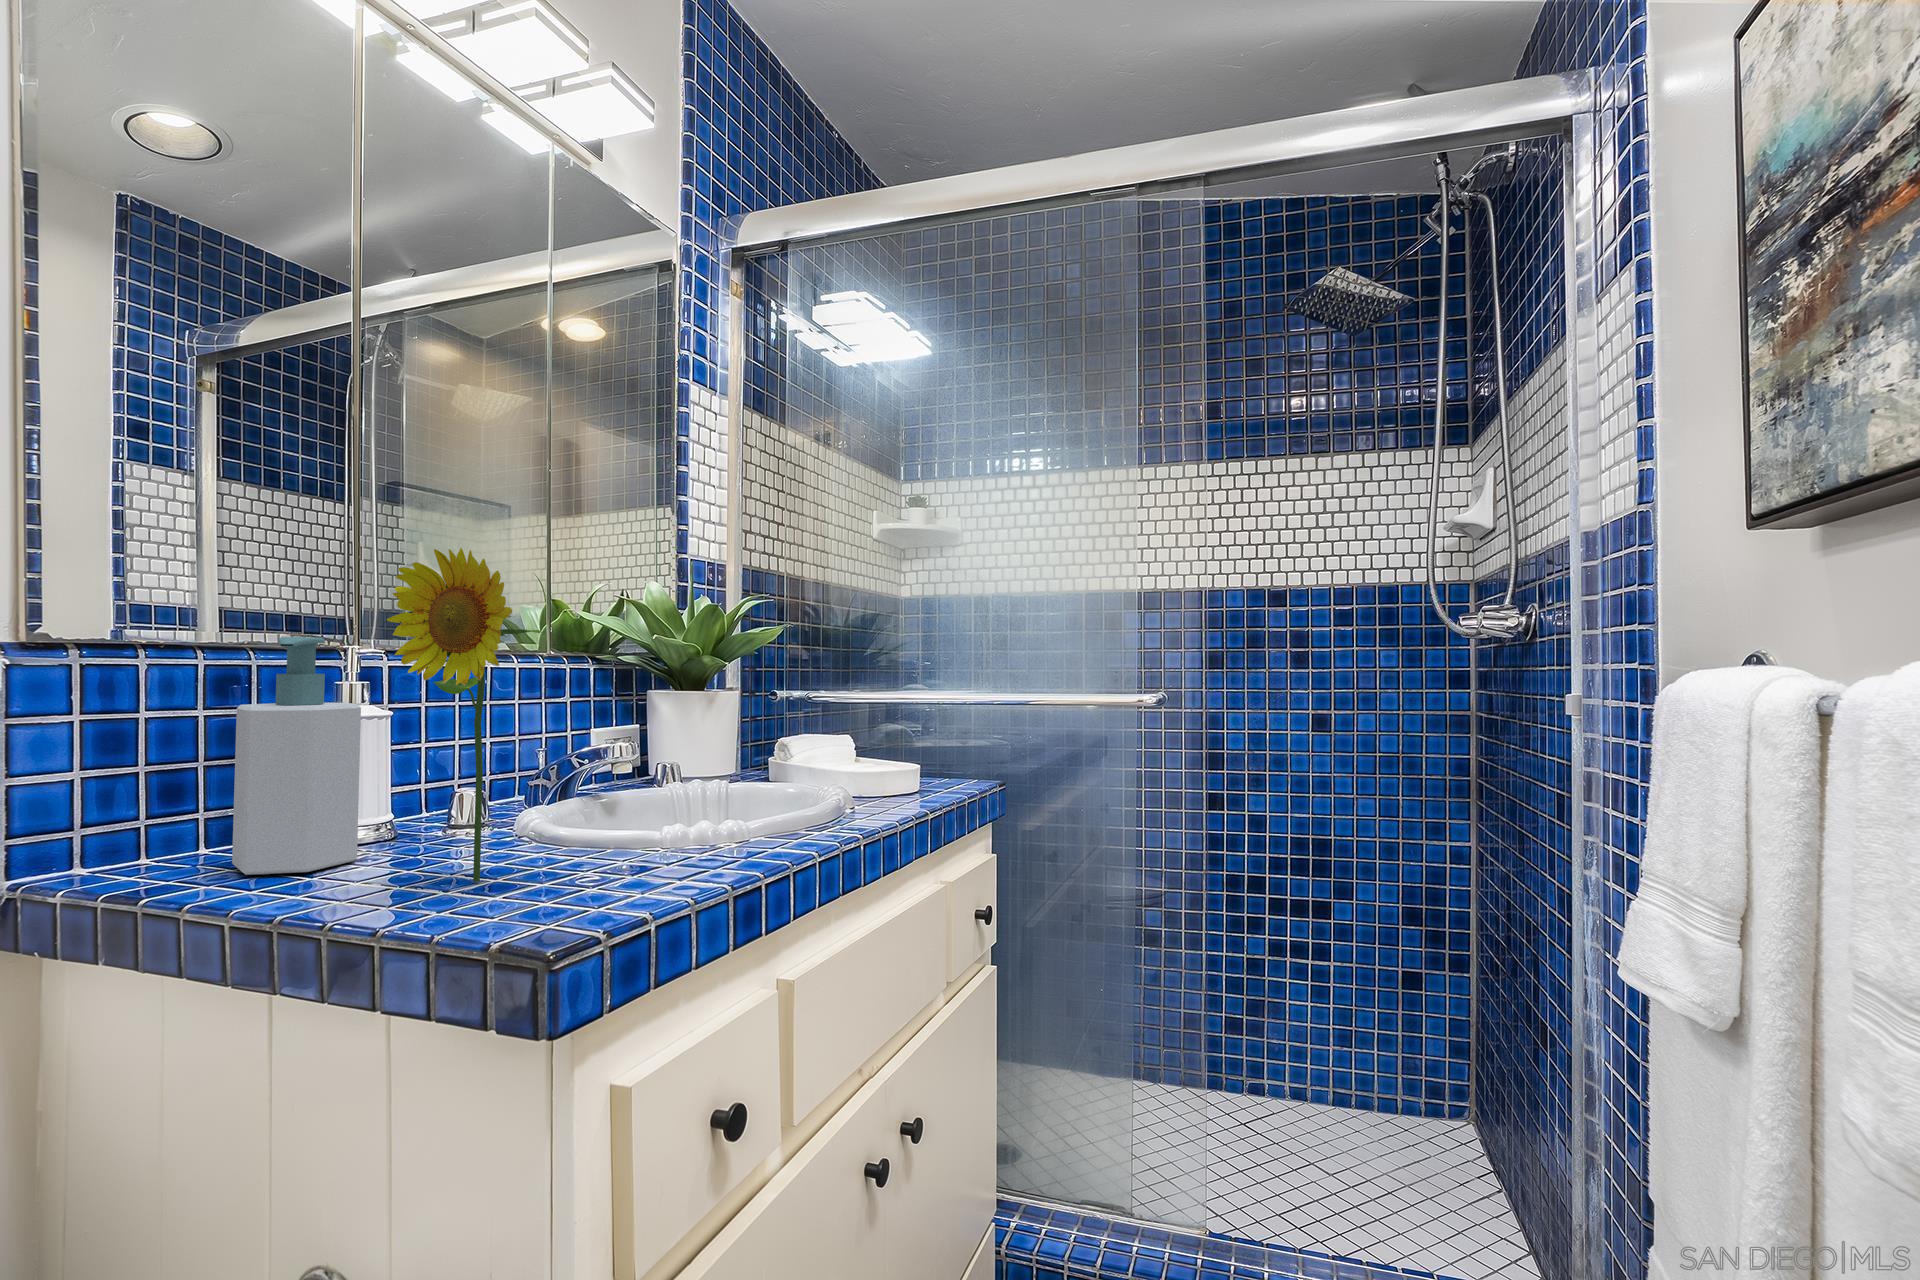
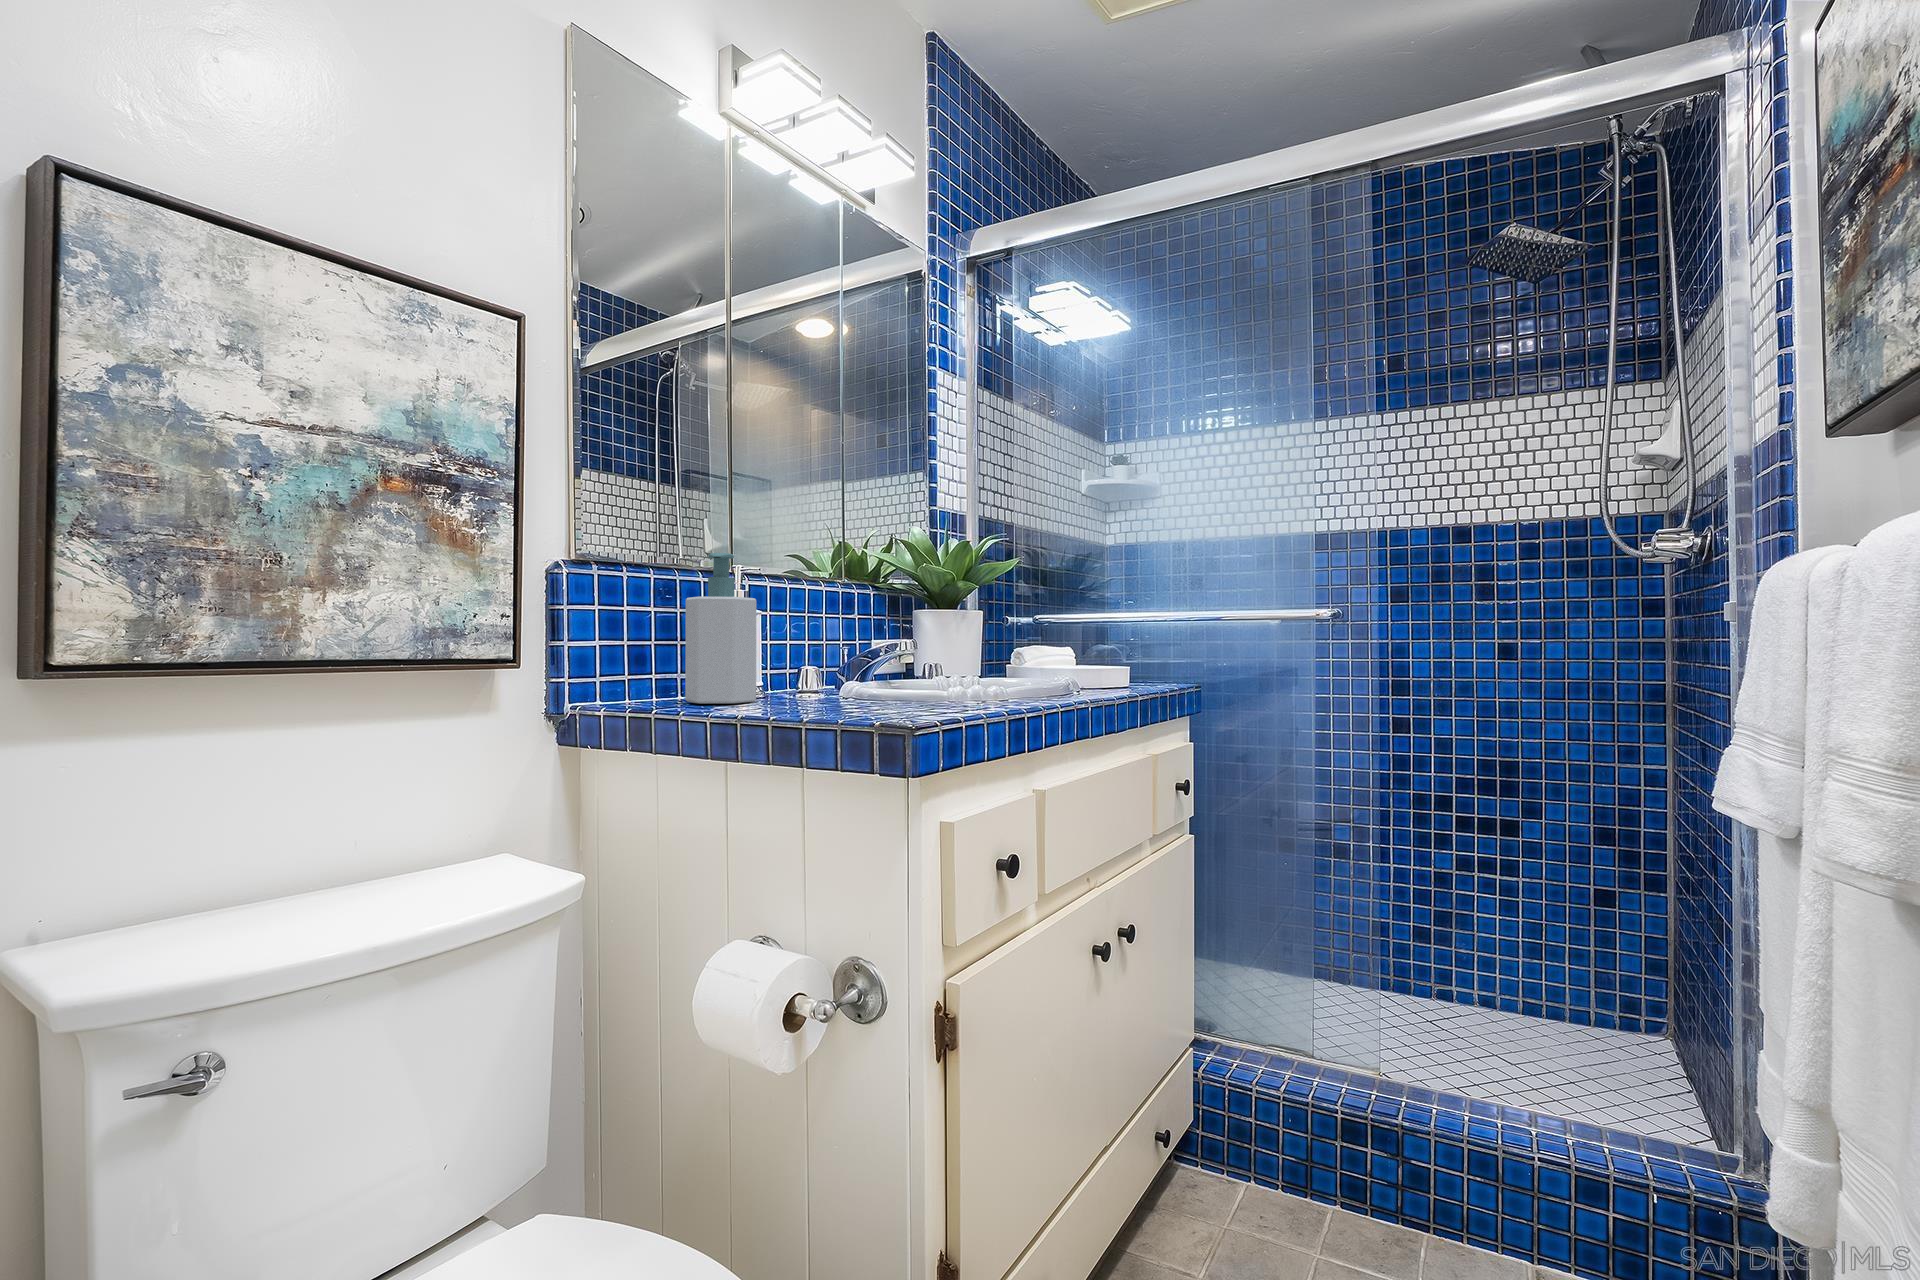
flower: present [387,548,541,882] -> none [785,486,879,707]

